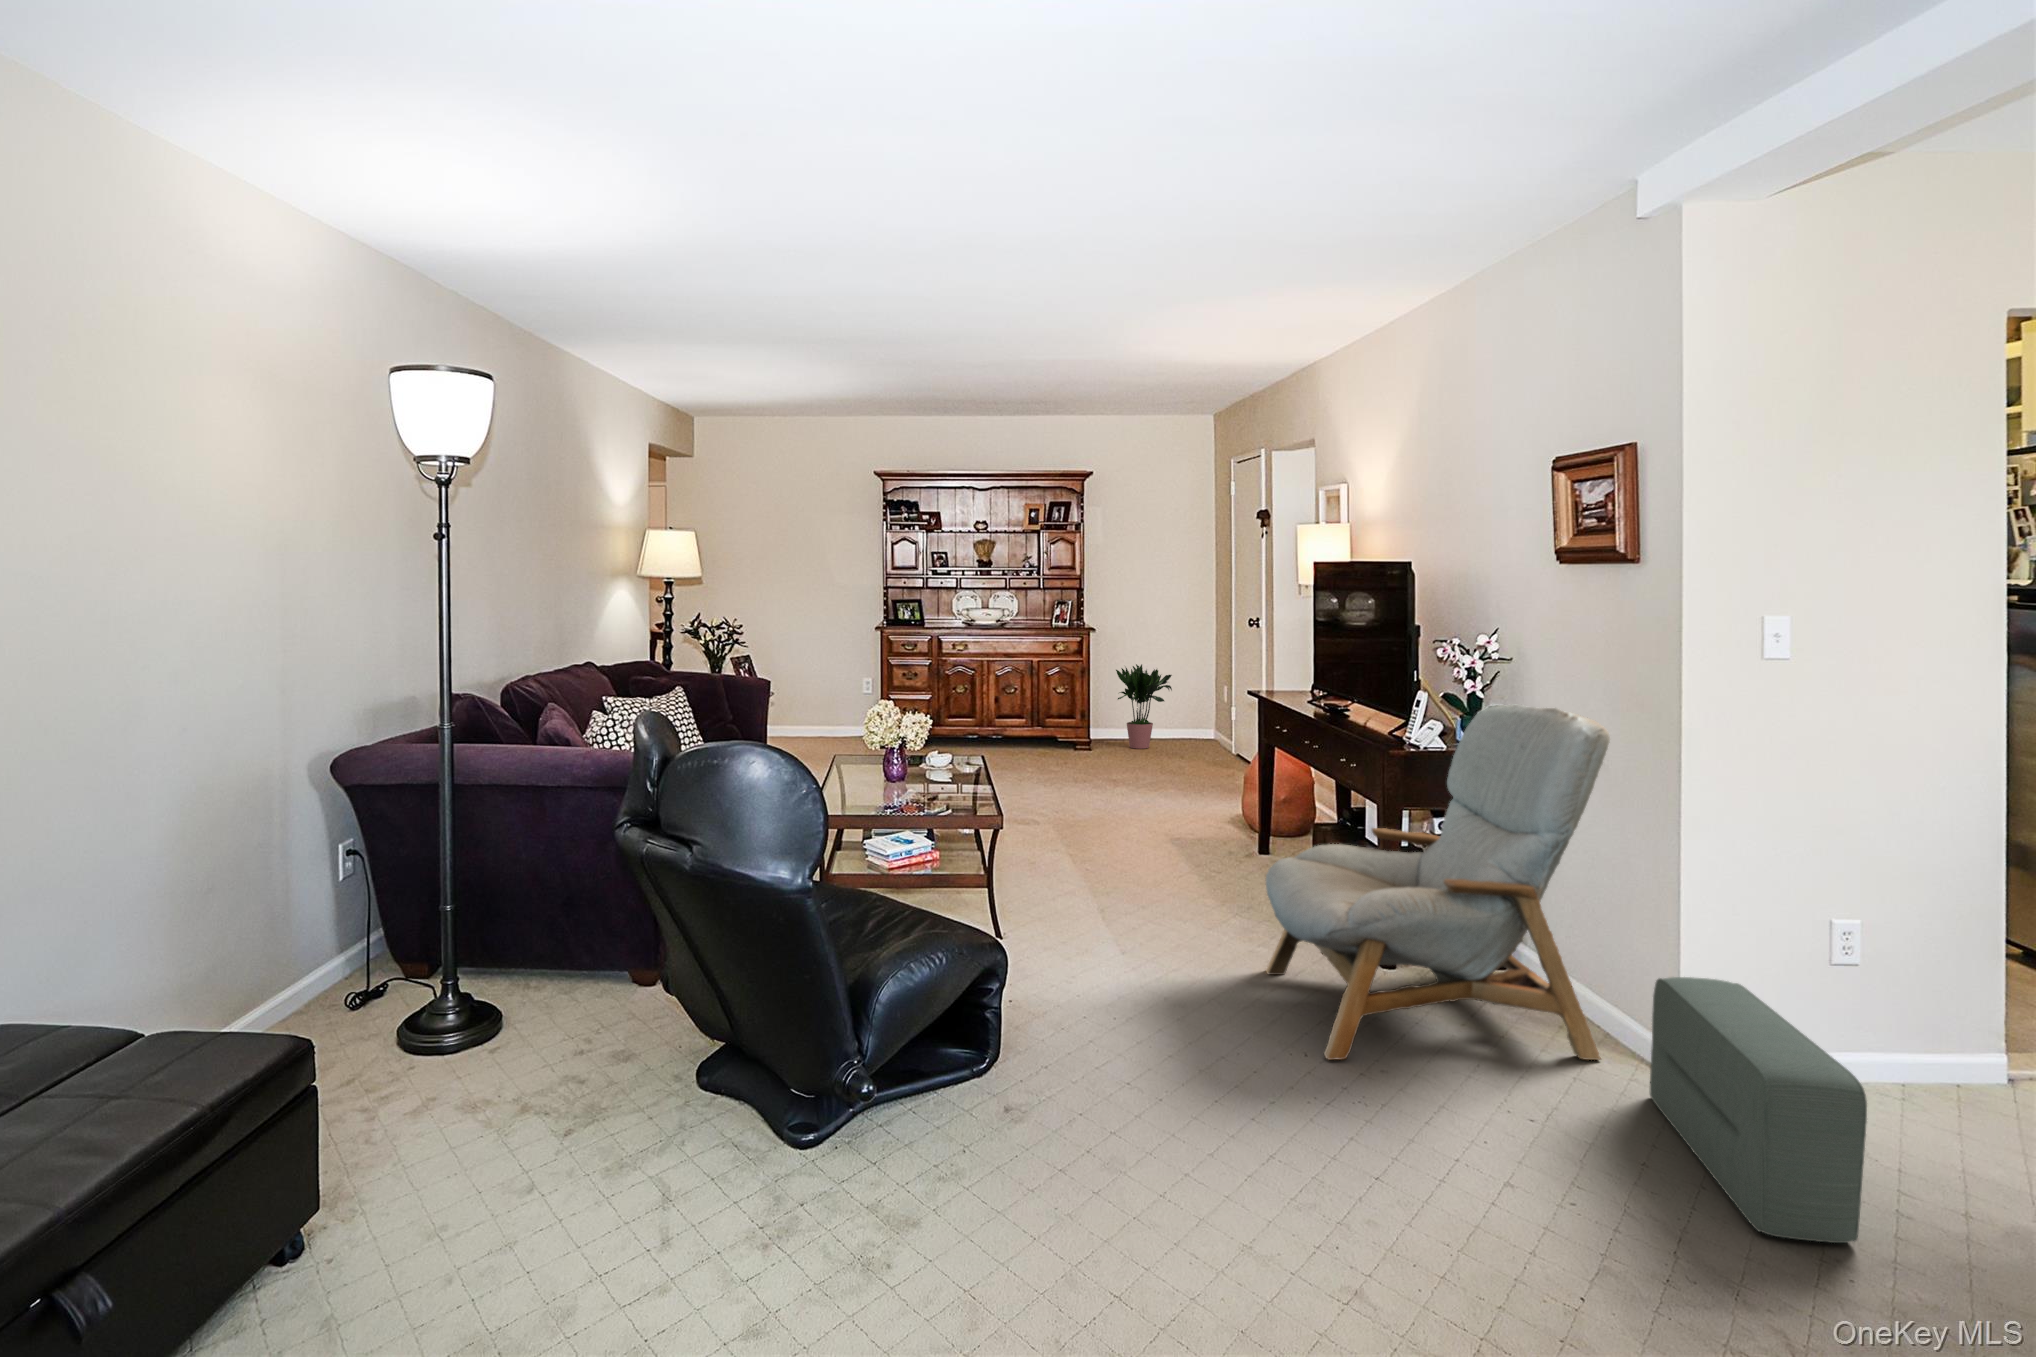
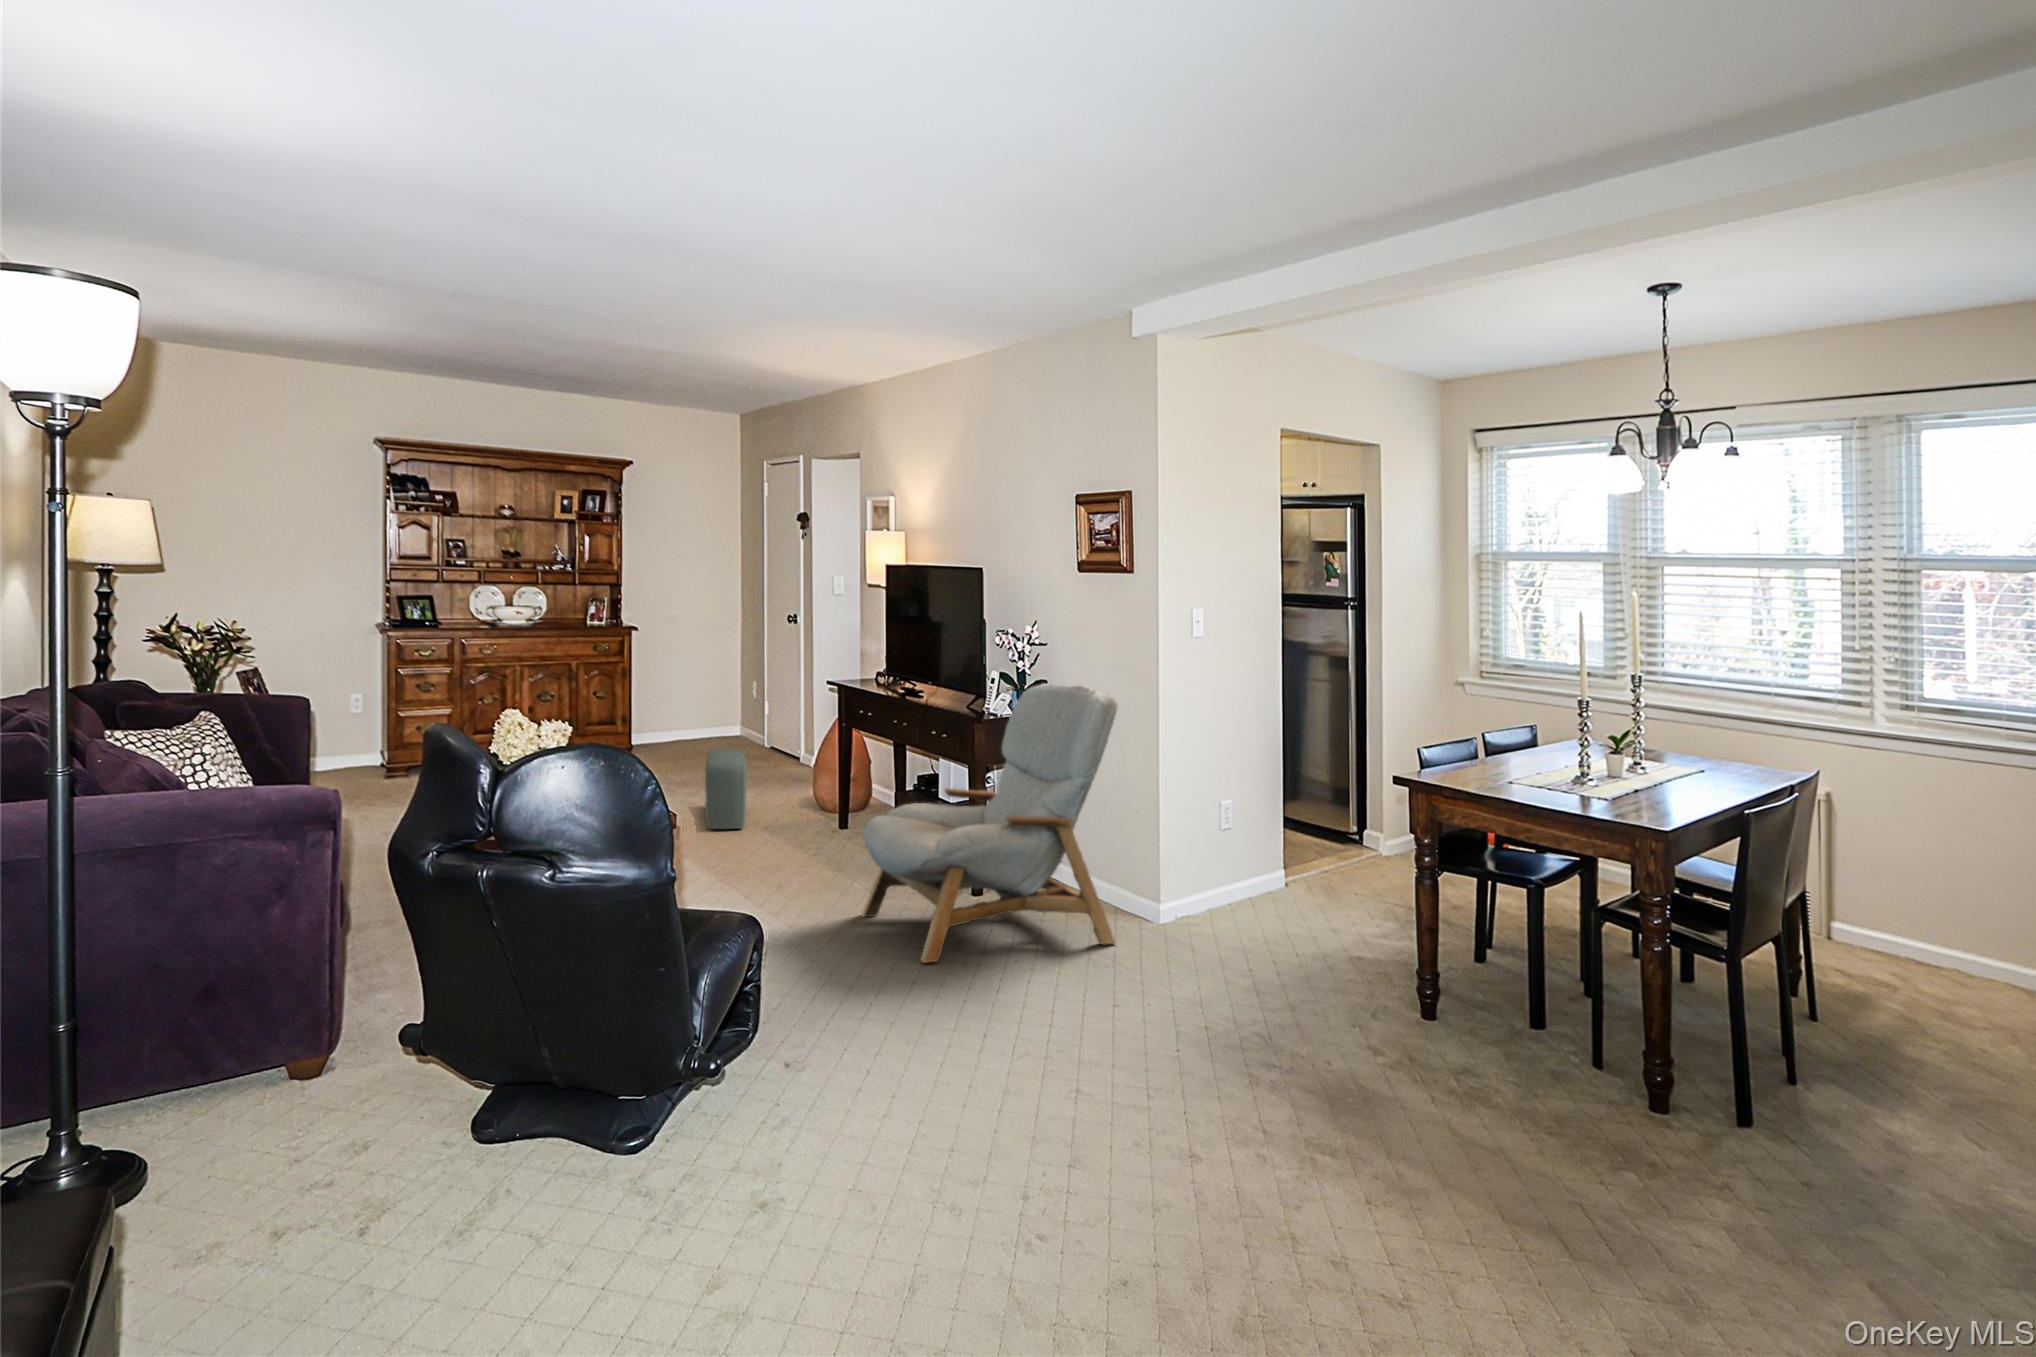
potted plant: present [1116,664,1172,749] -> none [658,663,722,751]
pouf: present [1650,977,1867,1243] -> present [705,750,747,829]

